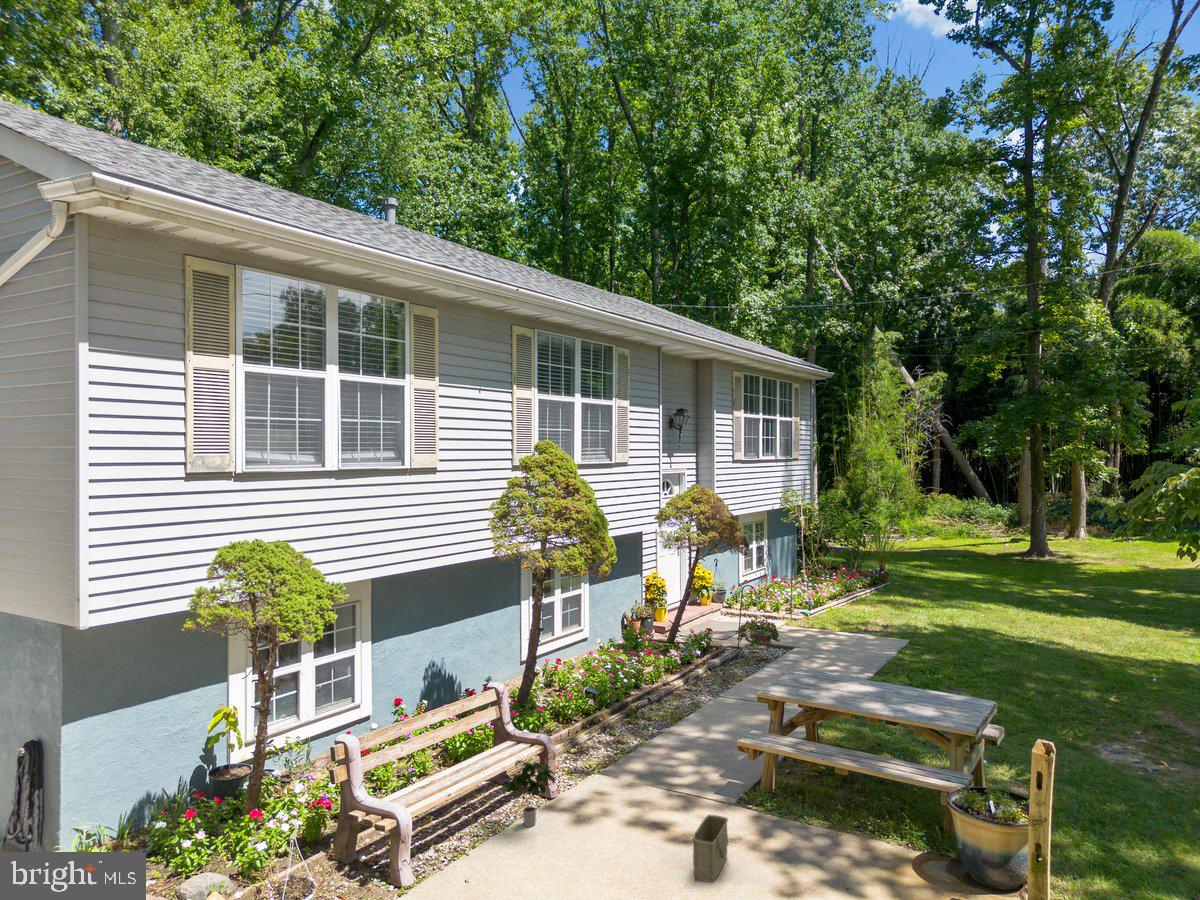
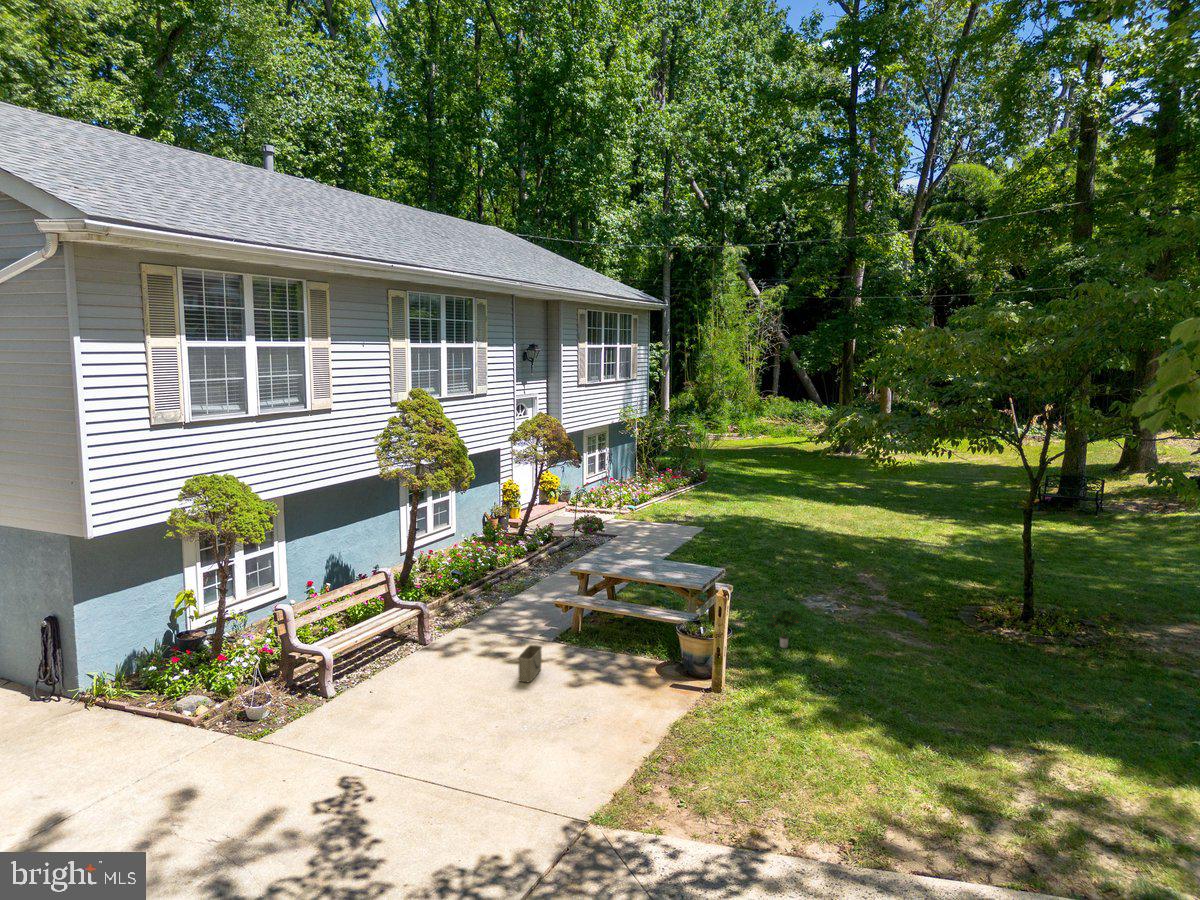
potted plant: present [506,760,555,827] -> present [766,609,801,648]

